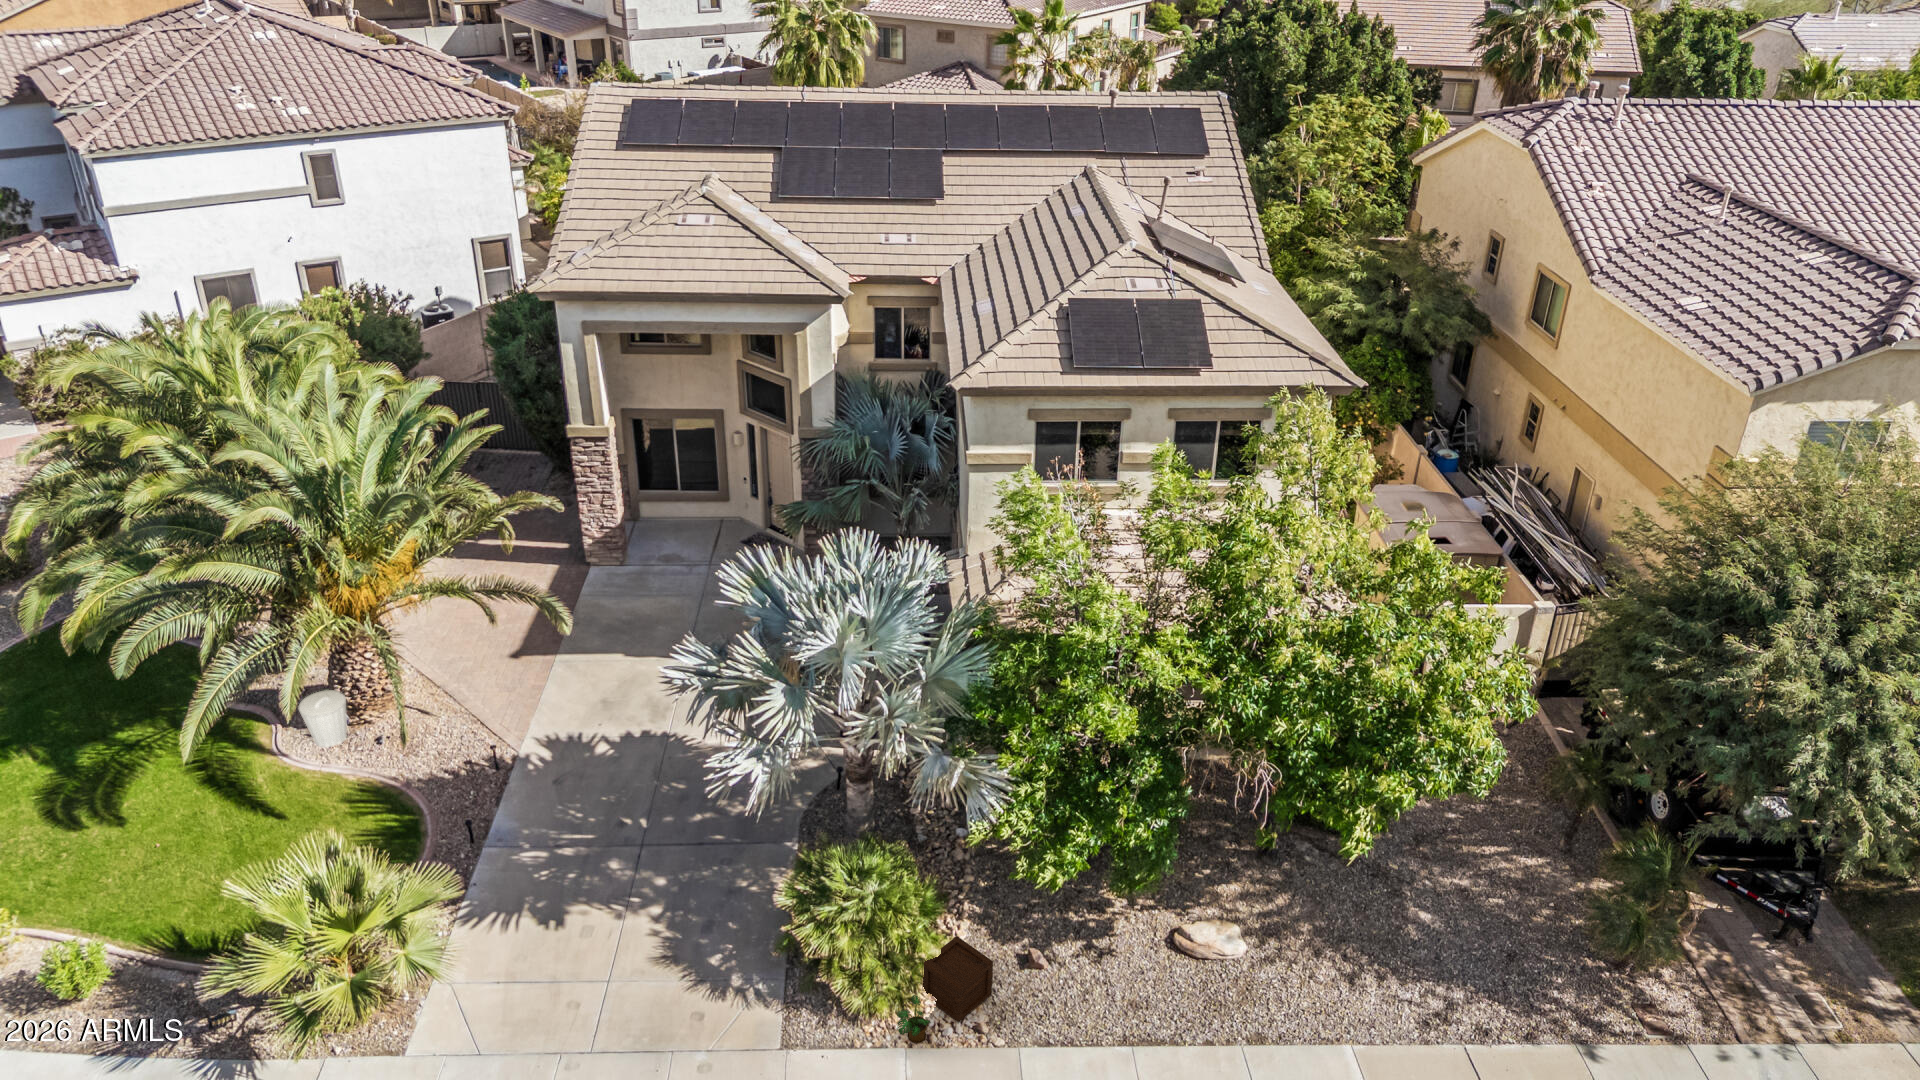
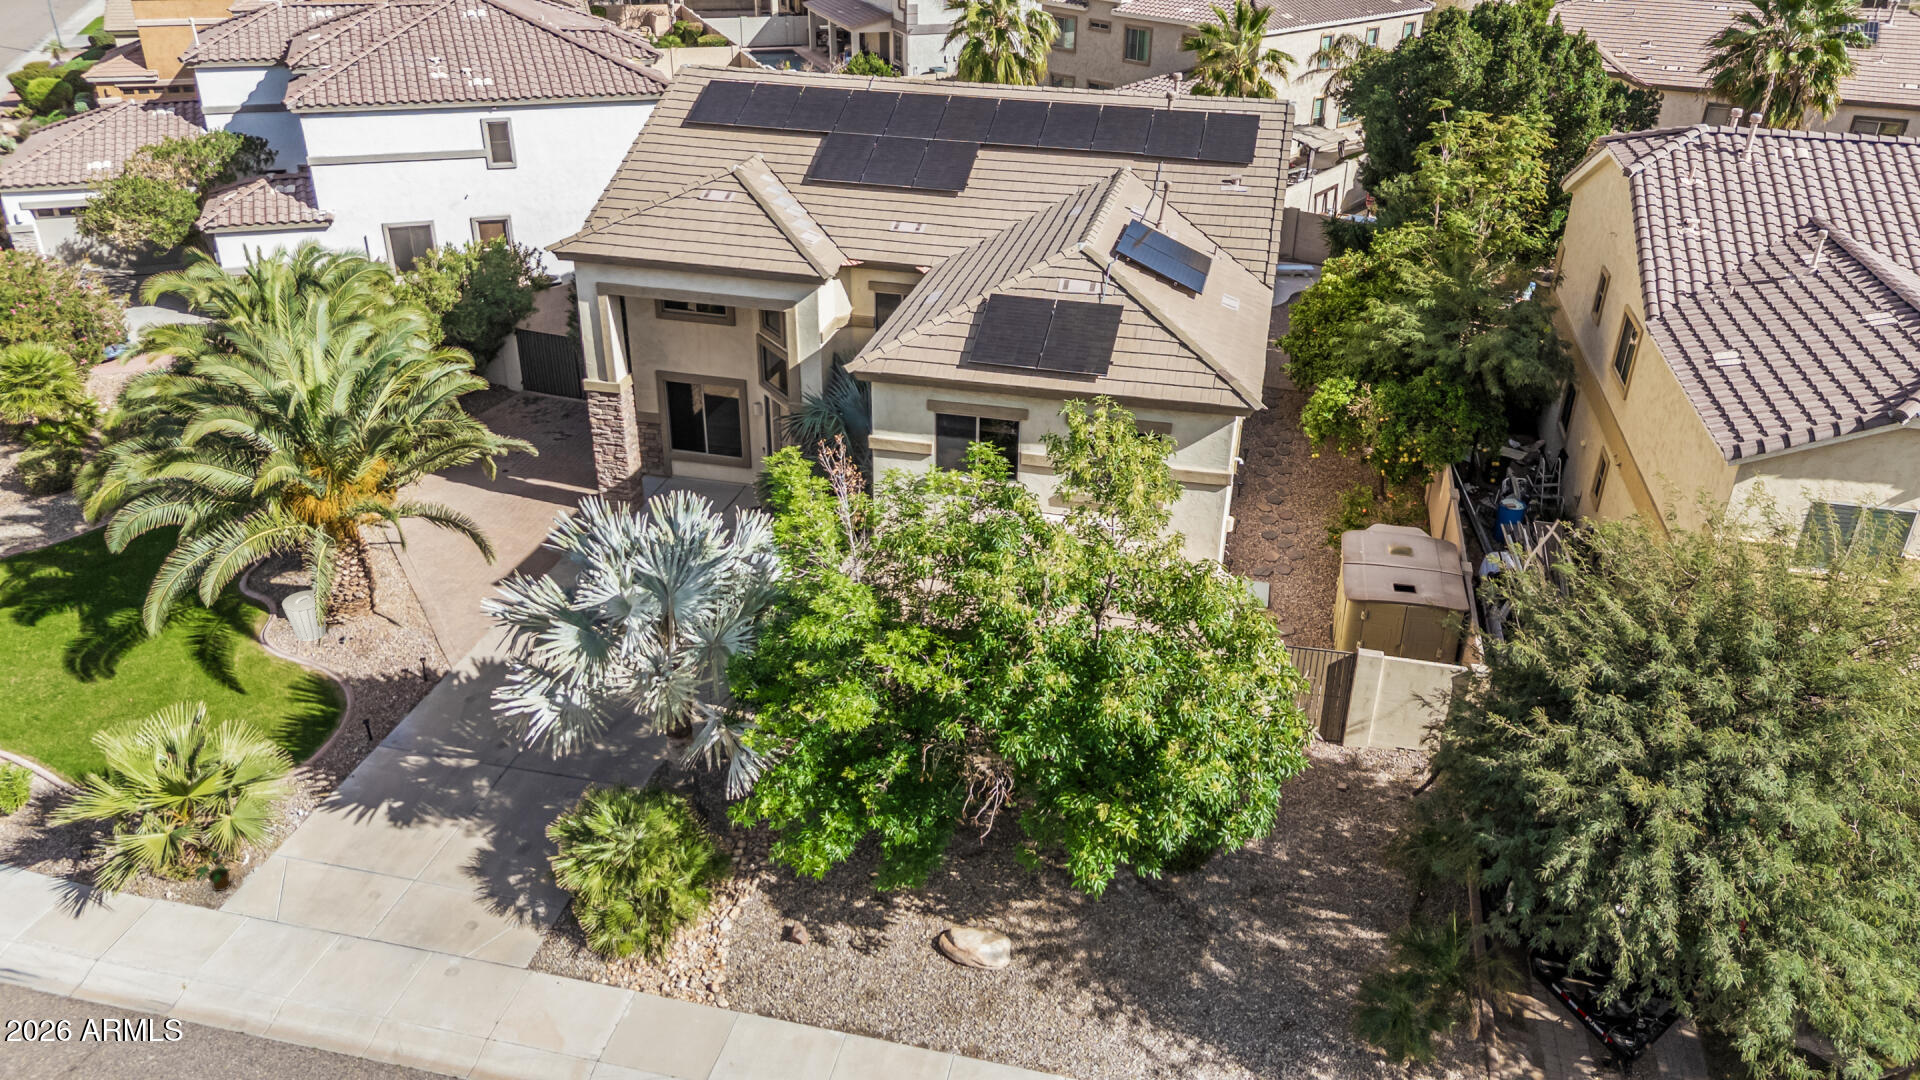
wooden crate: present [923,936,993,1022] -> none [672,893,740,975]
potted plant: present [897,995,931,1043] -> present [195,851,231,891]

